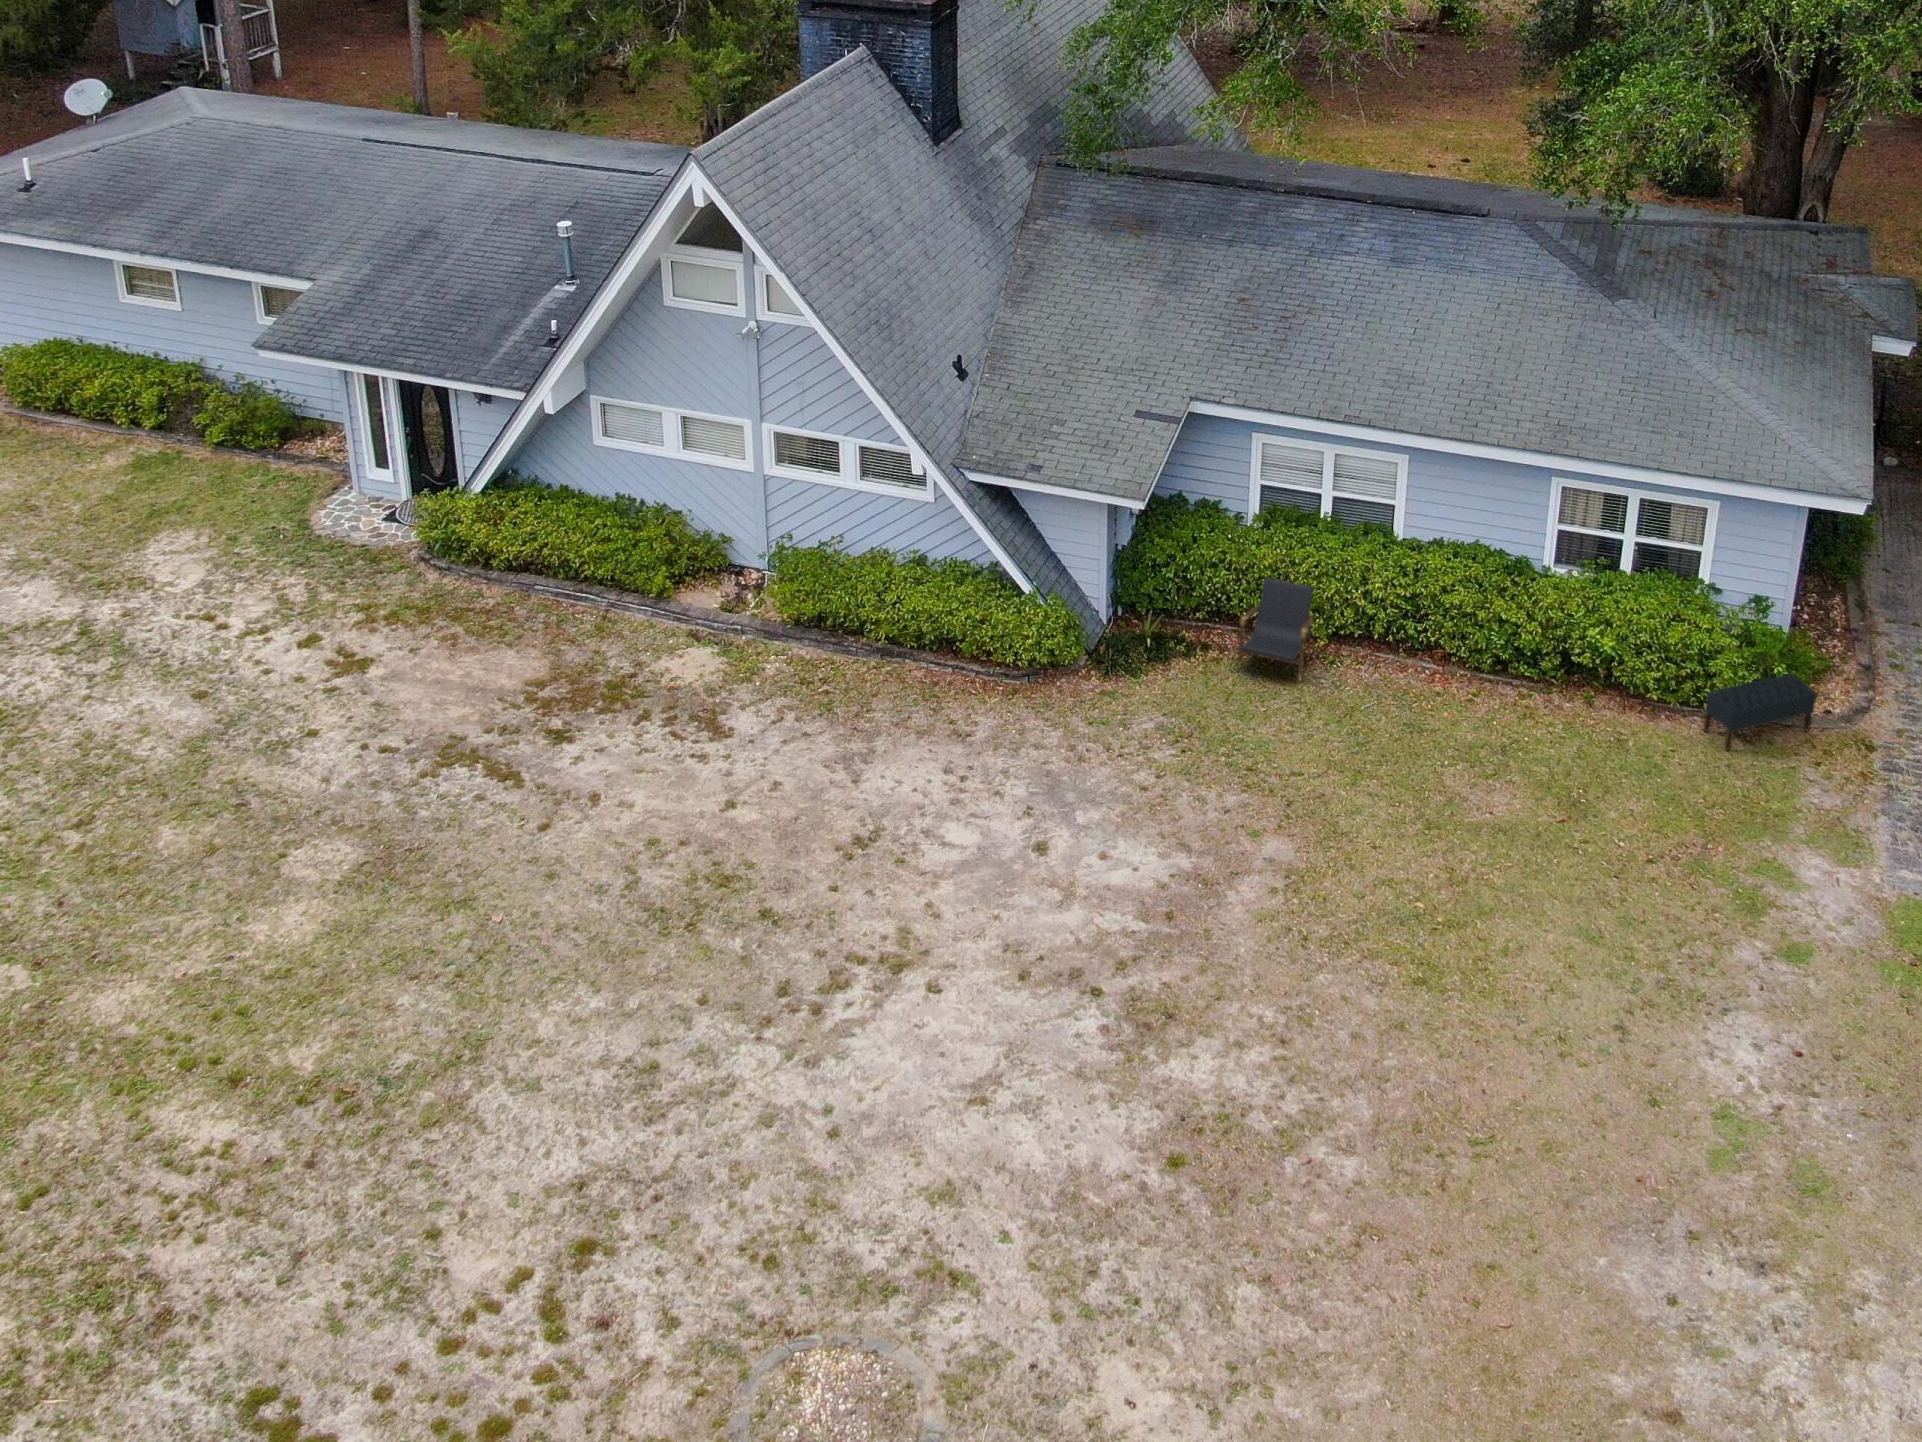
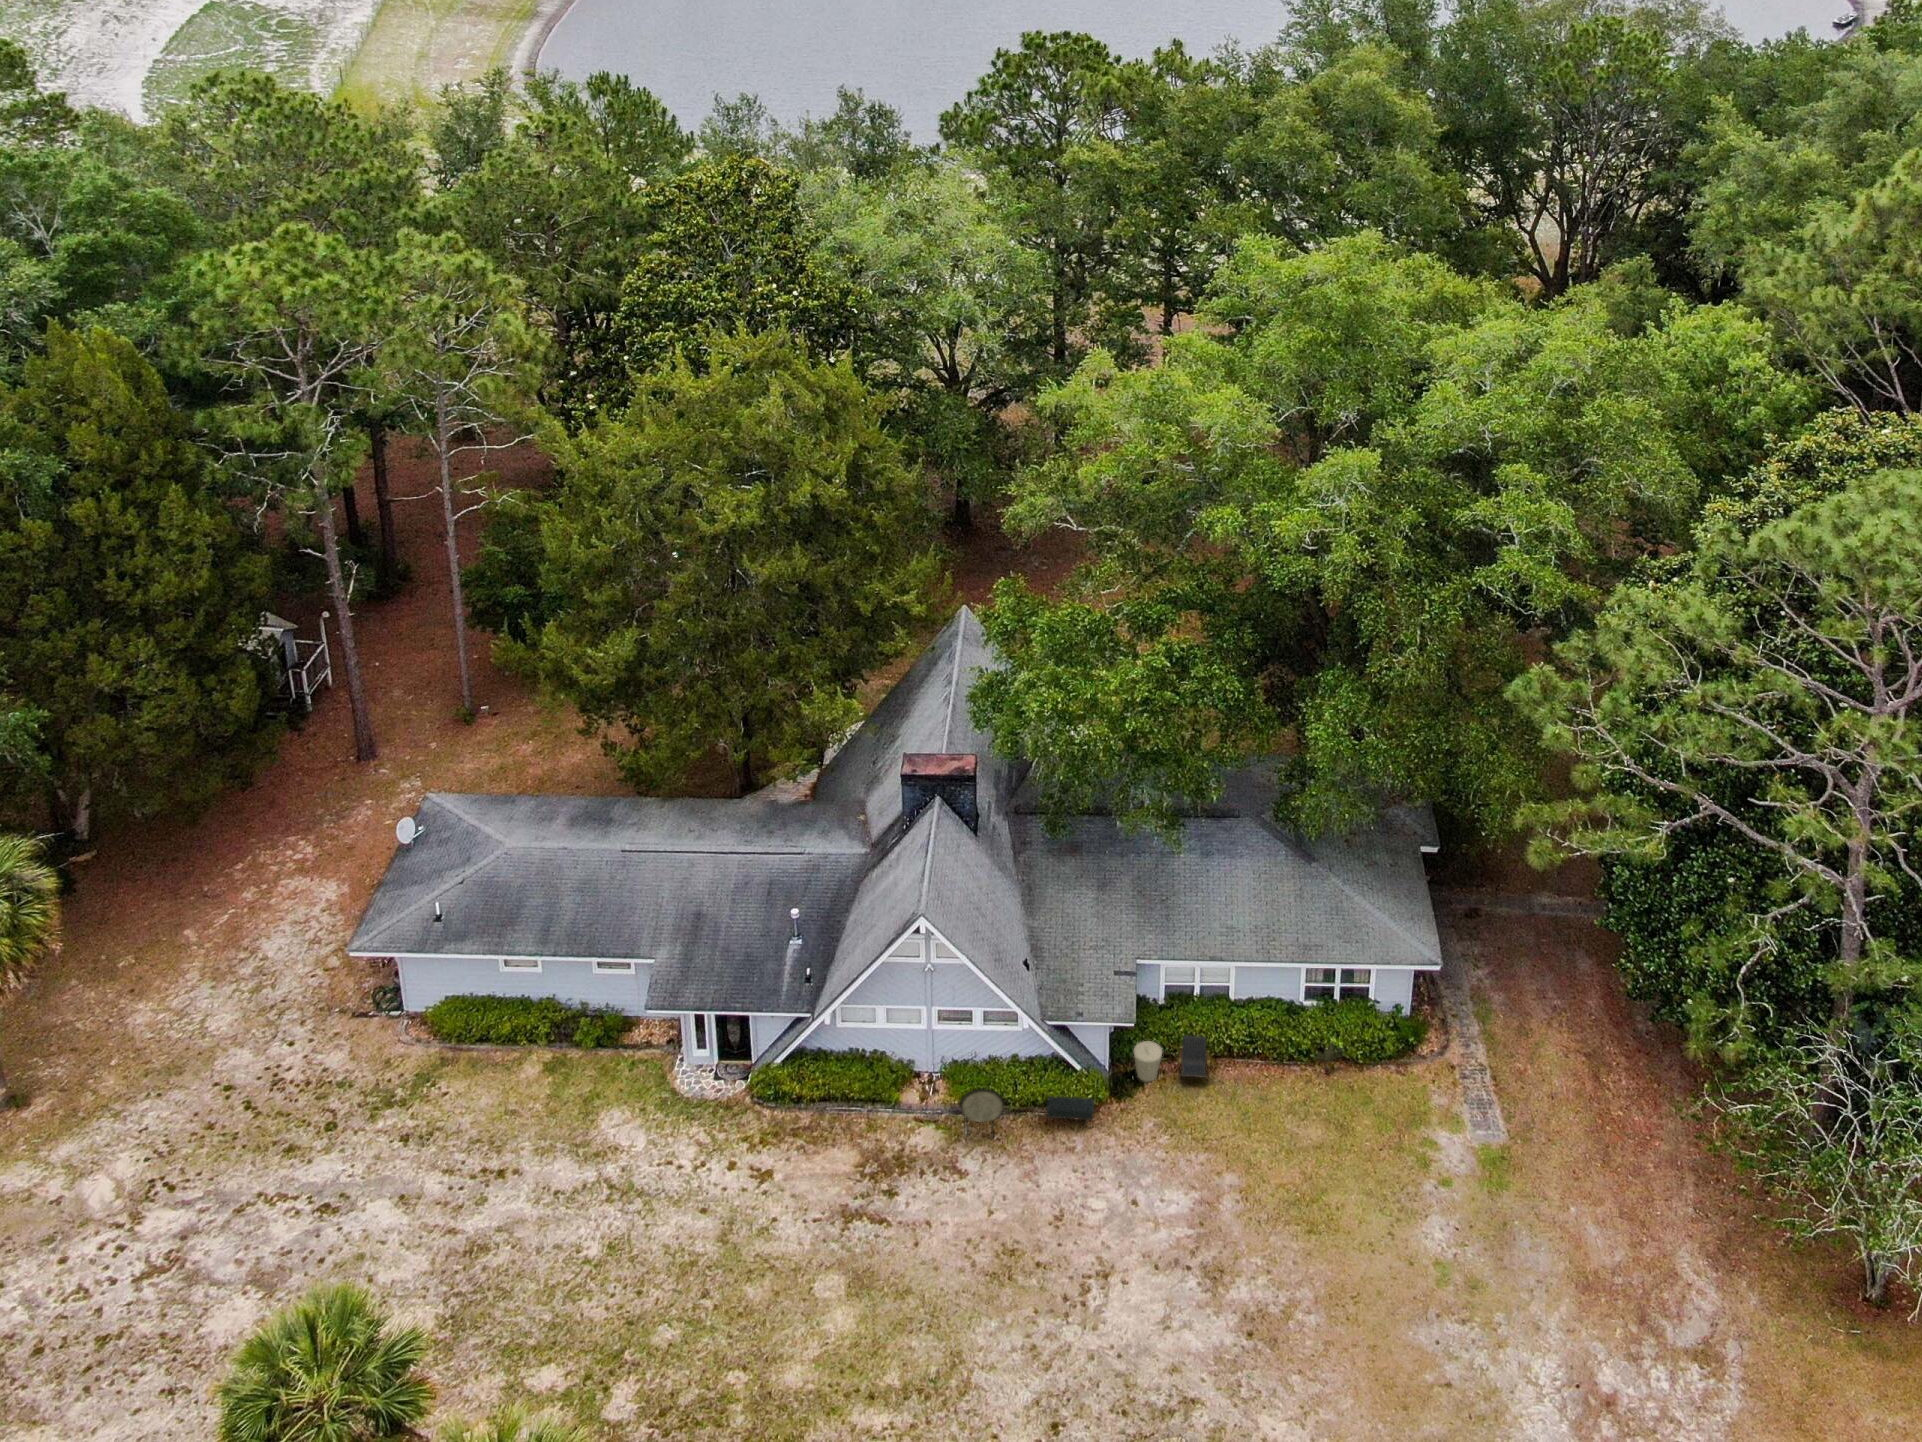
trash can: none [1151,577,1212,657] -> present [1134,1041,1162,1082]
round table: none [755,592,850,687] -> present [960,1088,1005,1138]
potted tree: none [1546,638,1615,710] -> present [1316,1044,1342,1074]
bench: present [1703,674,1818,751] -> present [1047,1096,1095,1125]

